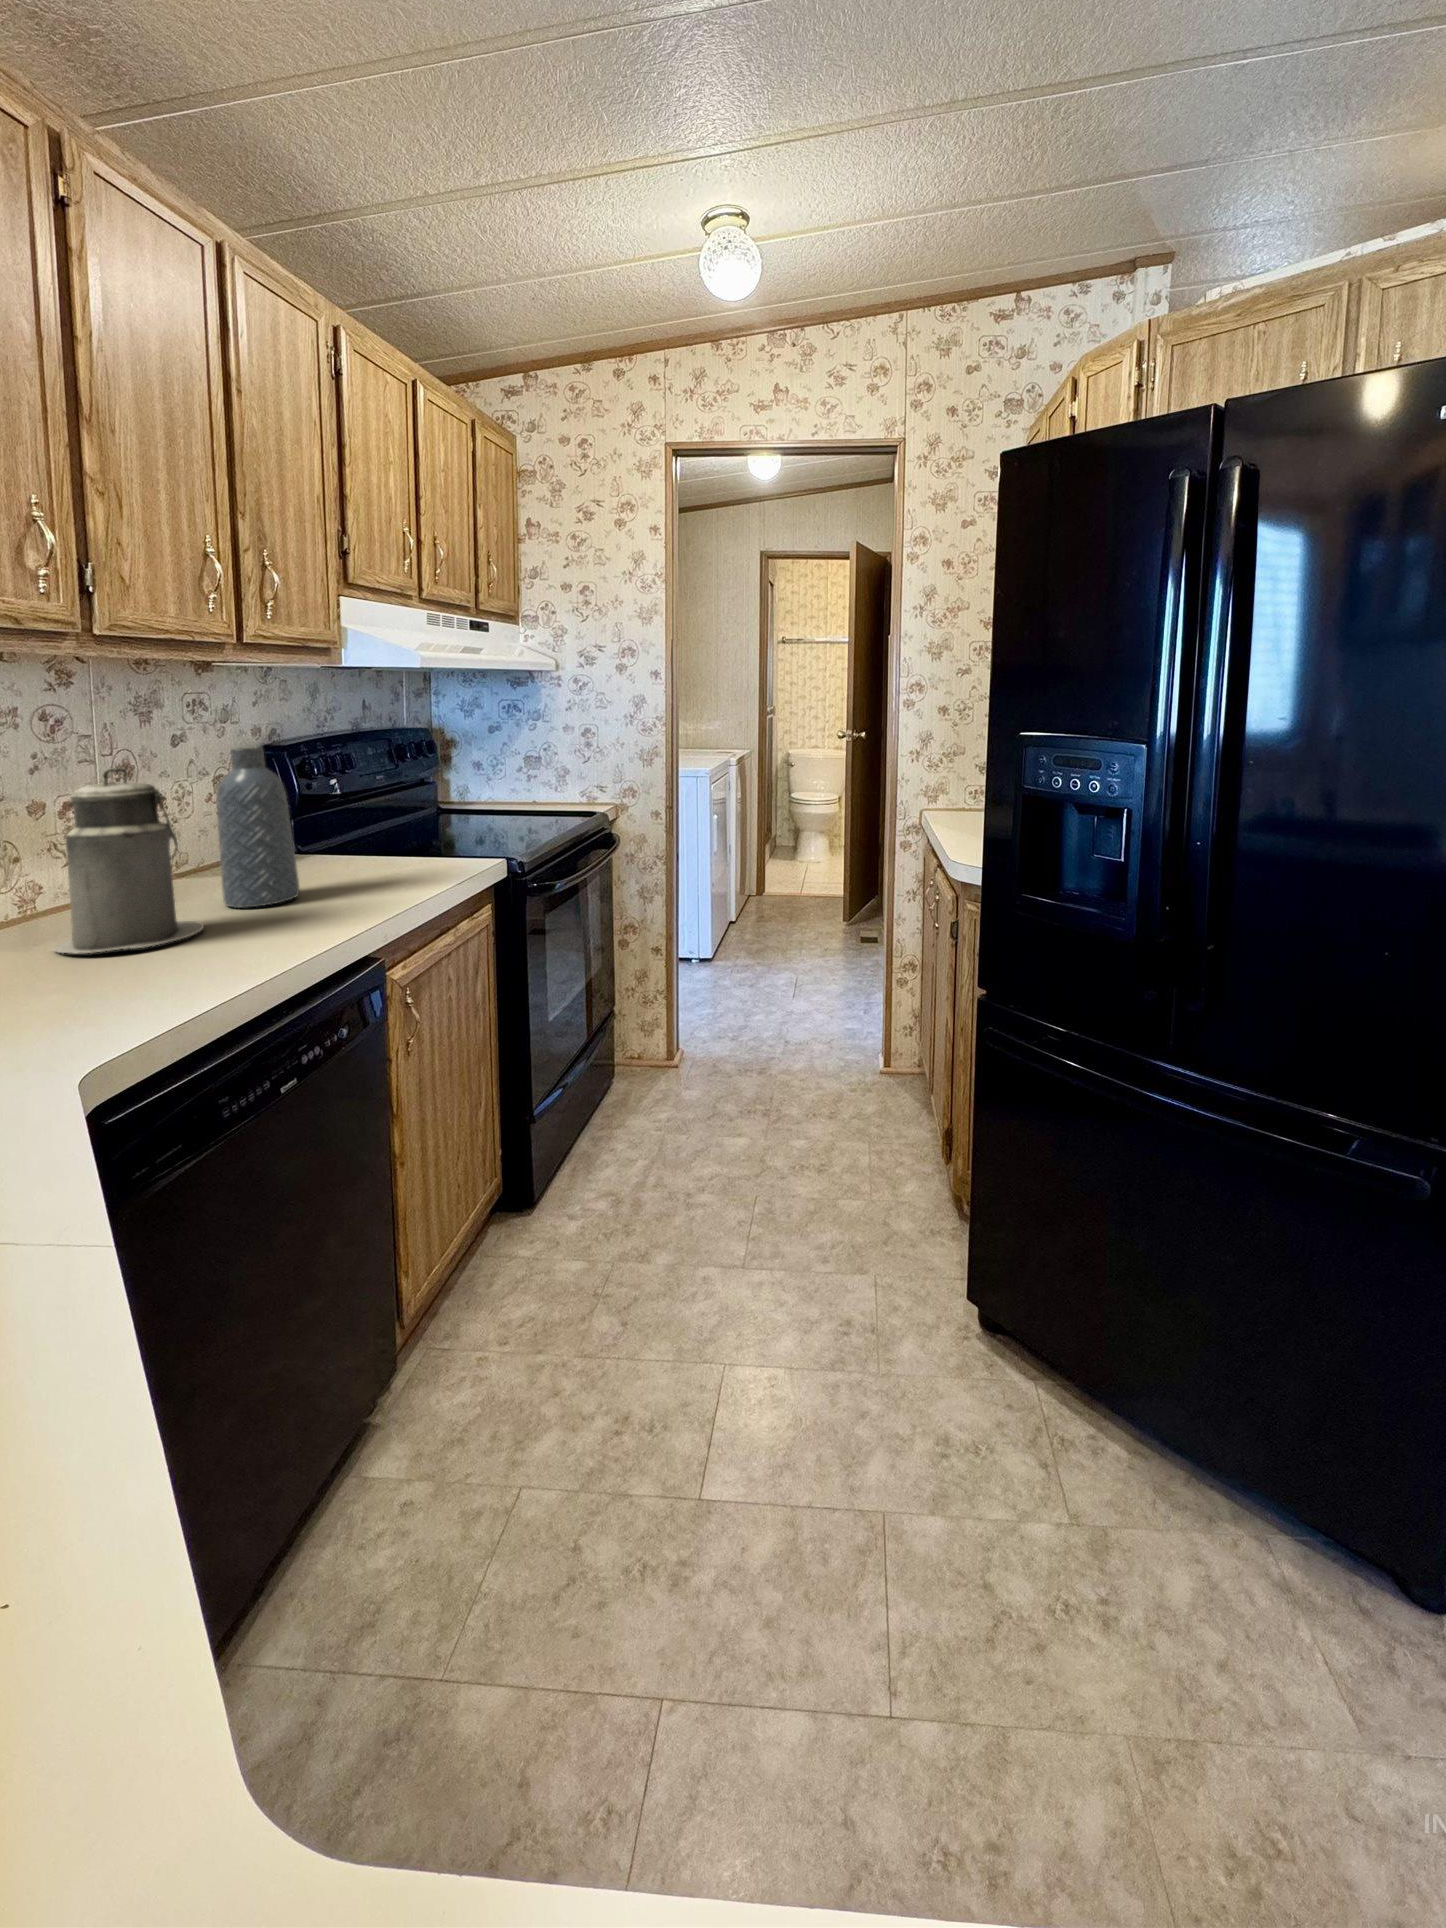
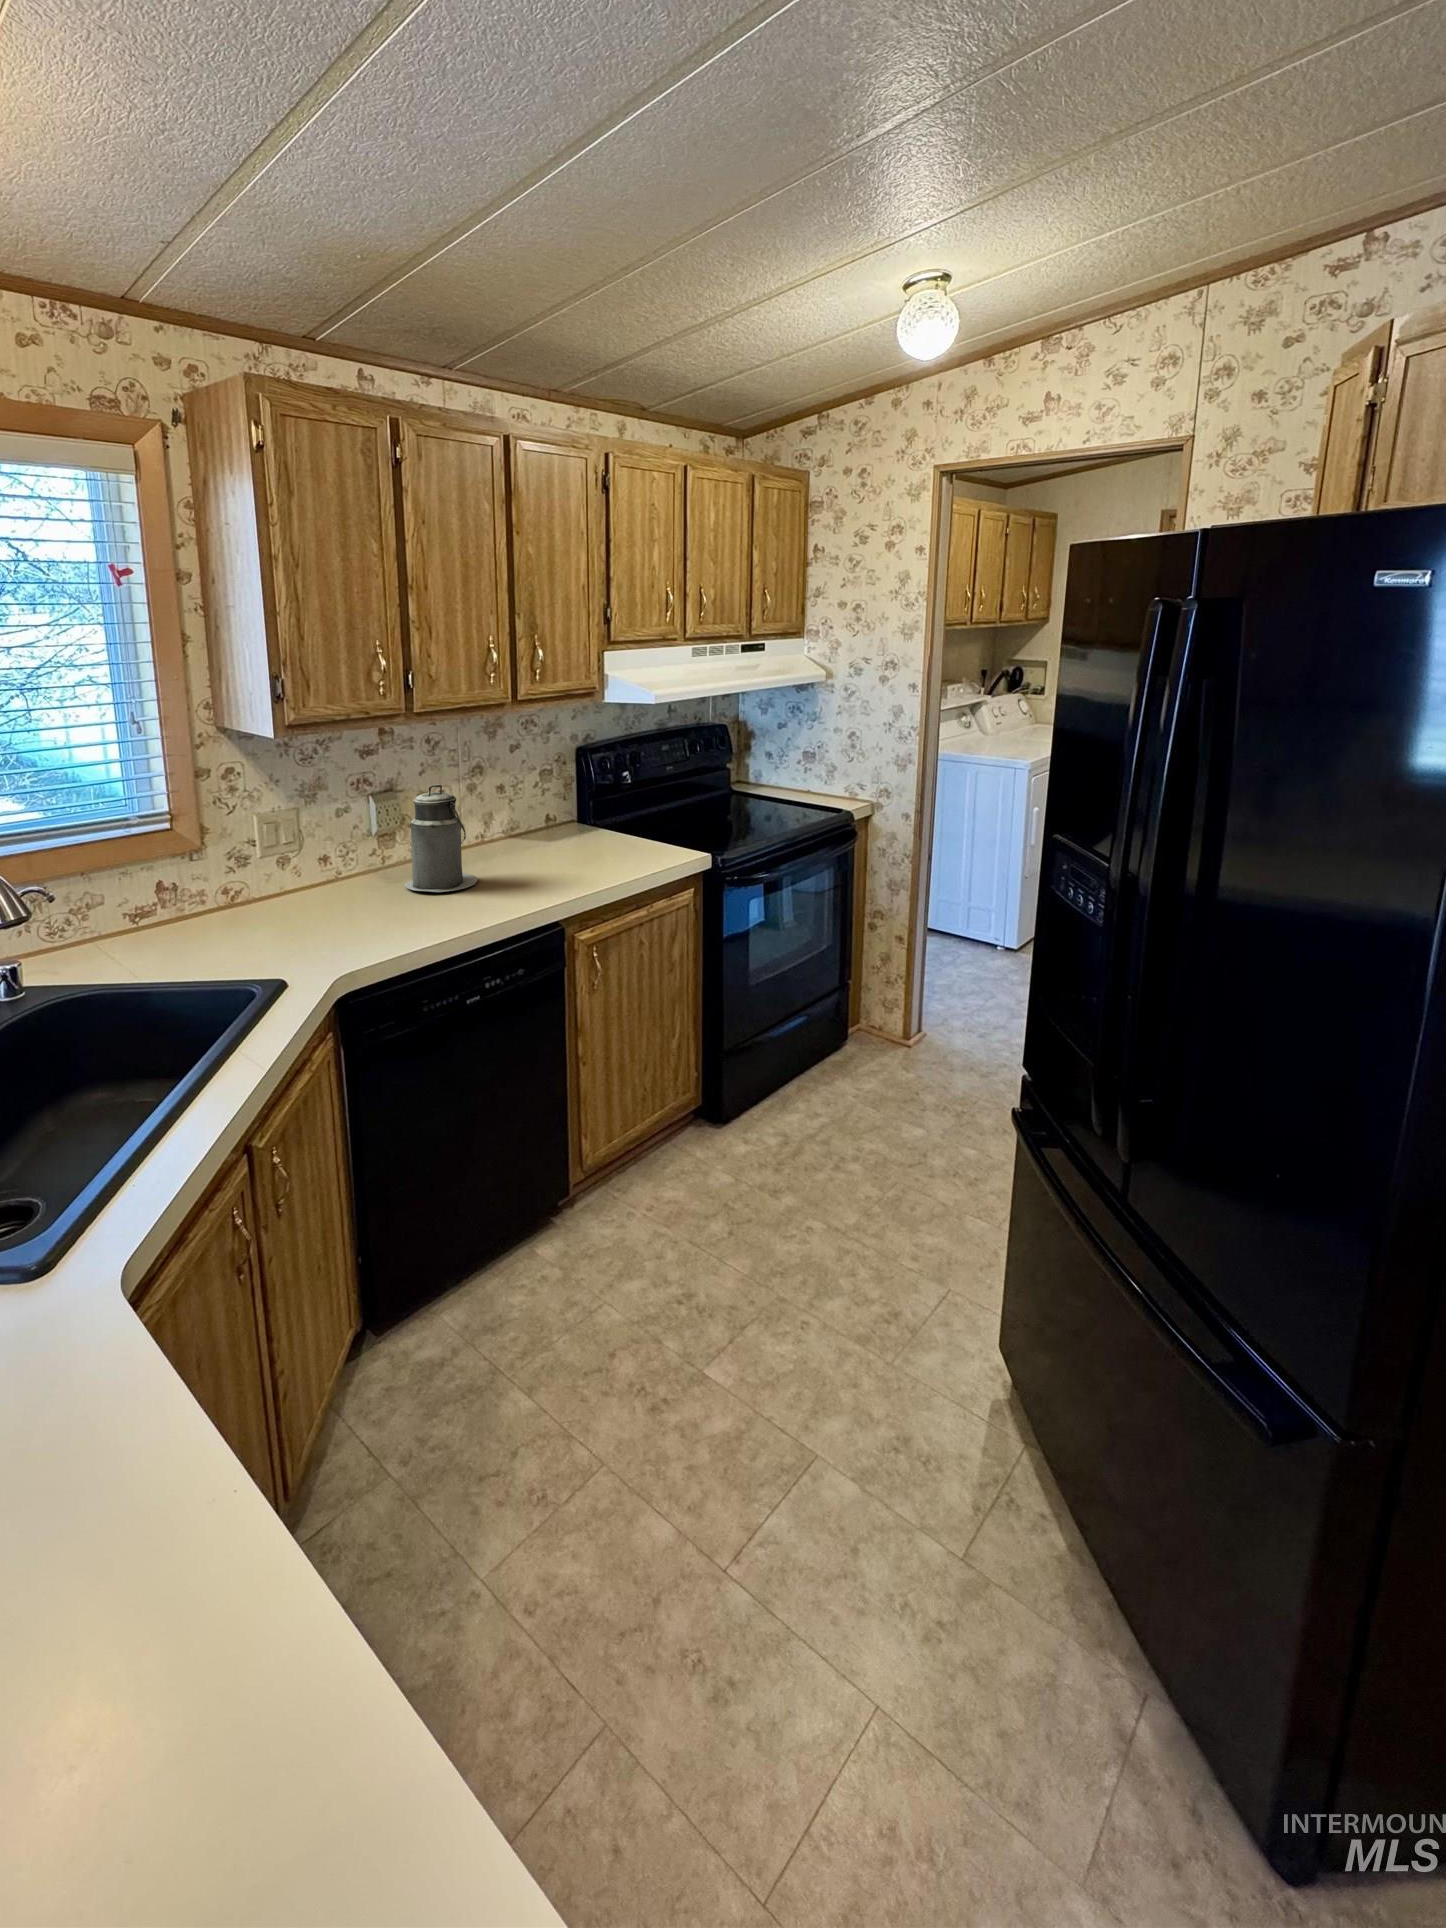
vase: present [216,747,300,908] -> none [502,768,546,871]

